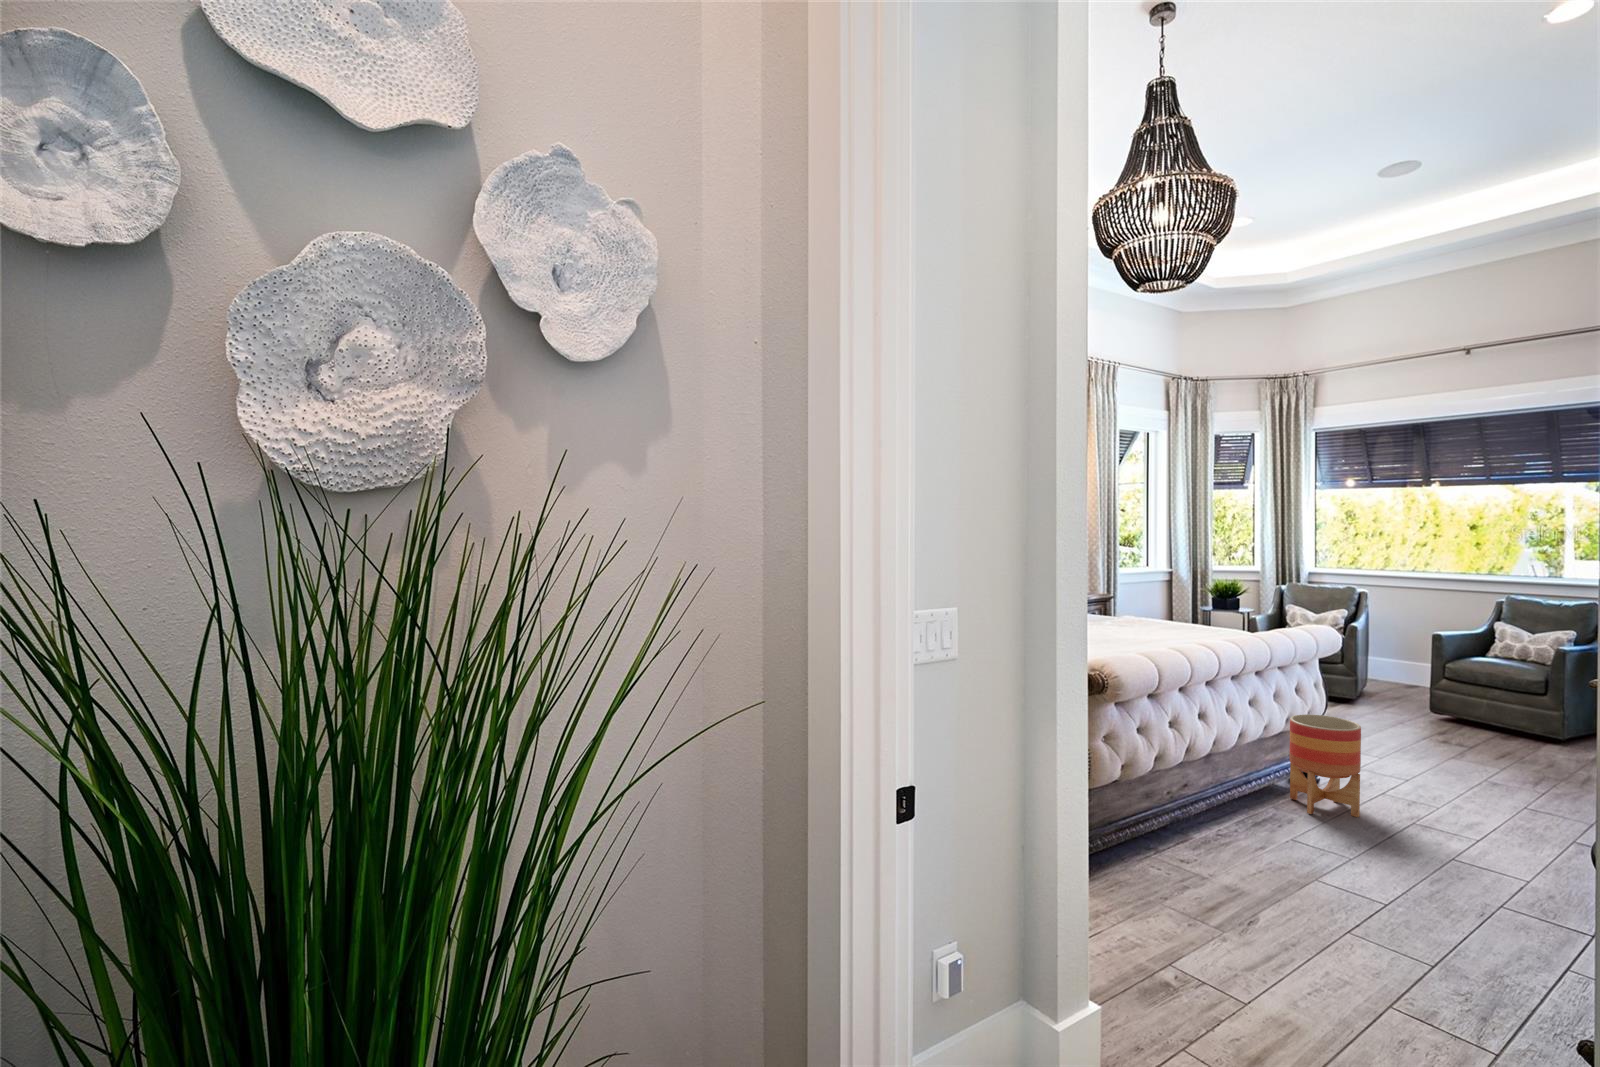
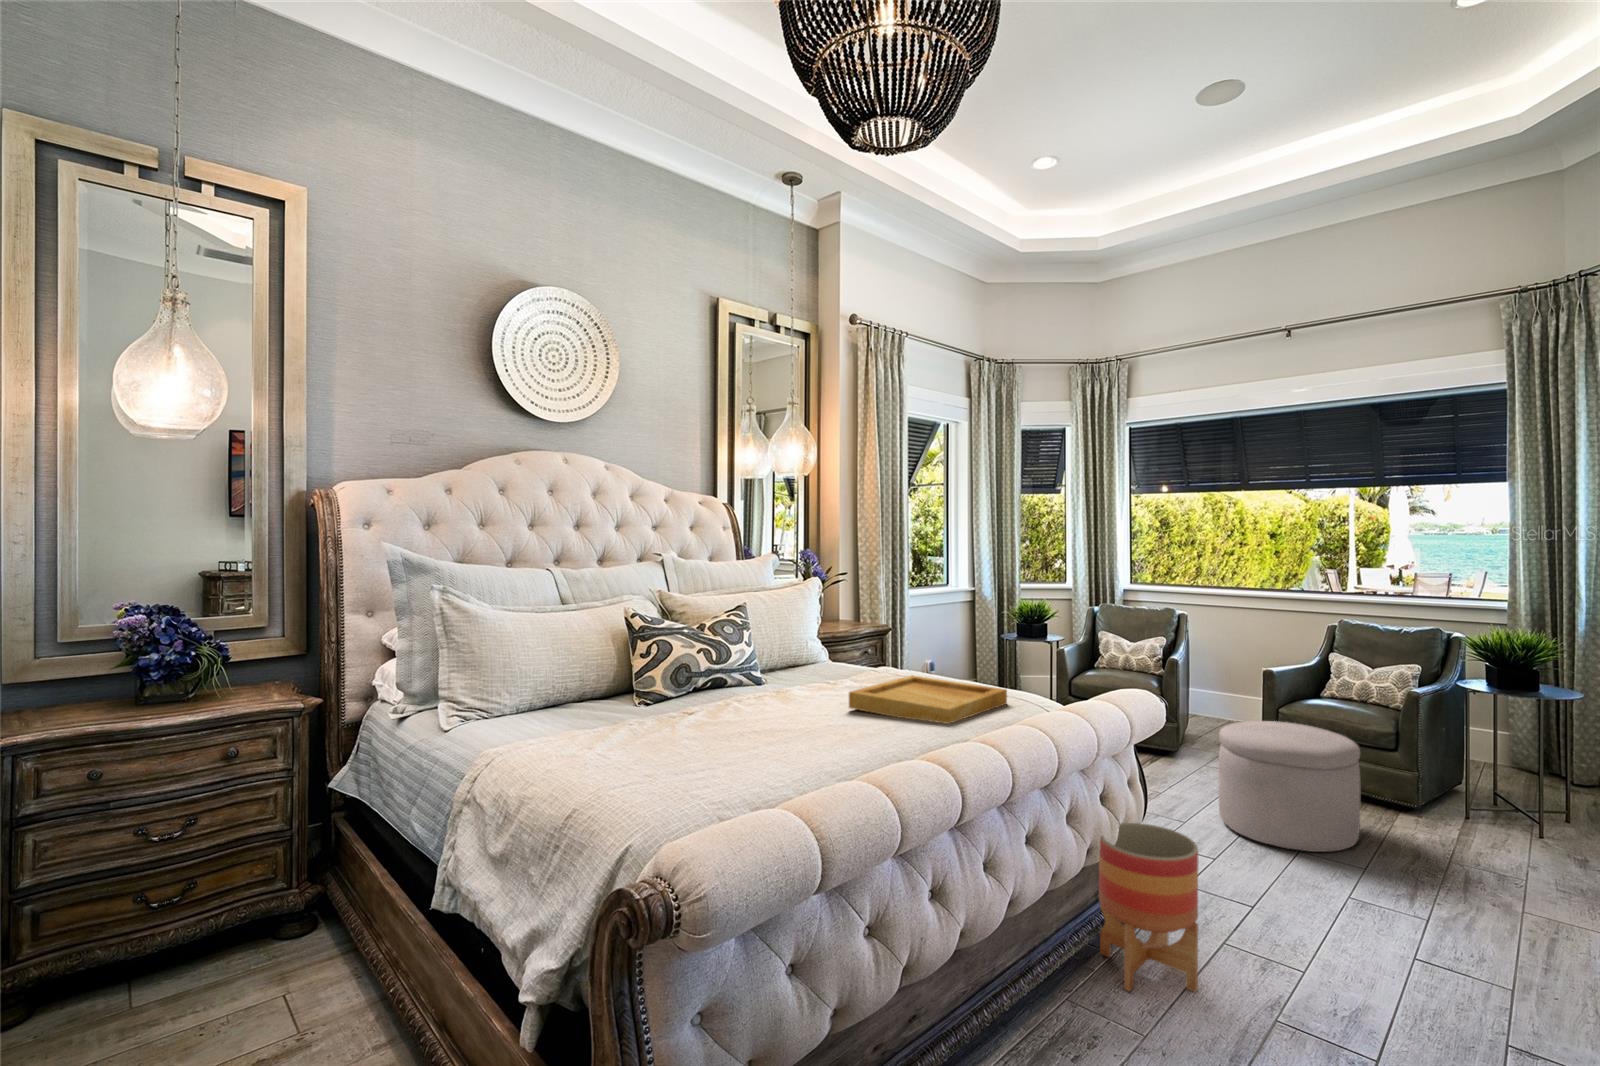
tray: none [1114,618,1223,644] -> present [849,675,1007,724]
ottoman: none [1388,669,1507,762] -> present [1219,721,1360,852]

